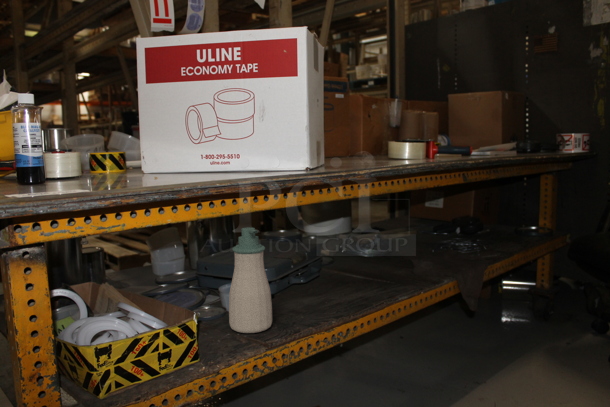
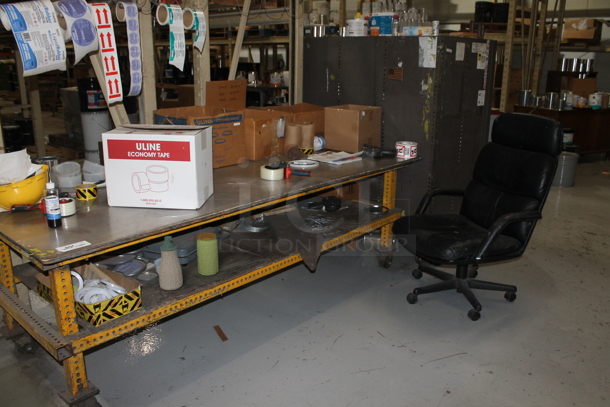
jar: none [294,234,332,312] -> present [197,232,219,276]

